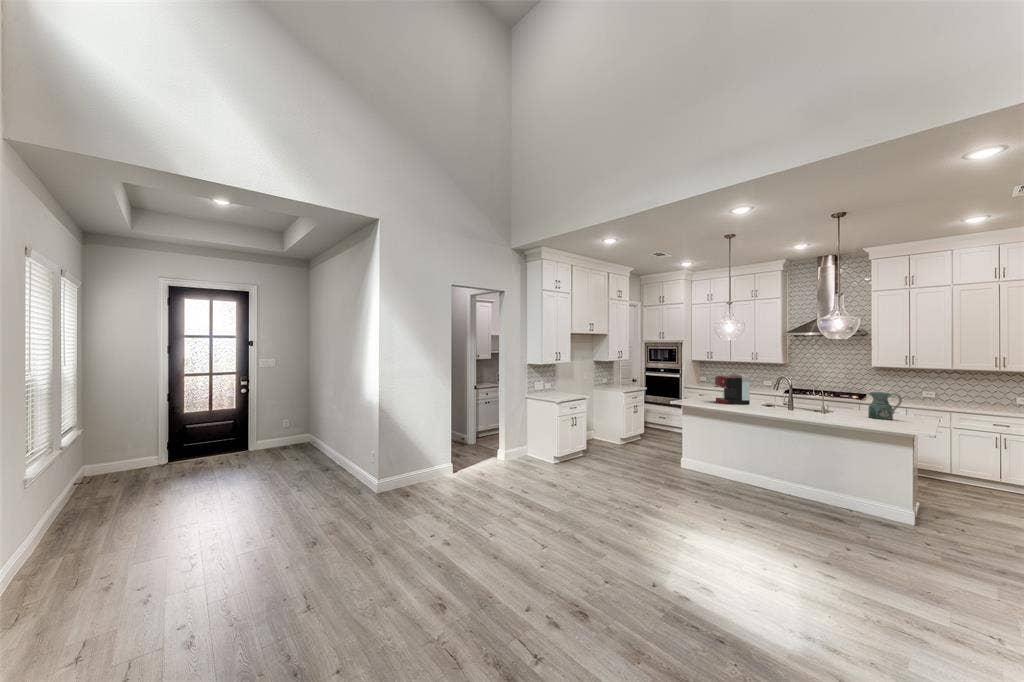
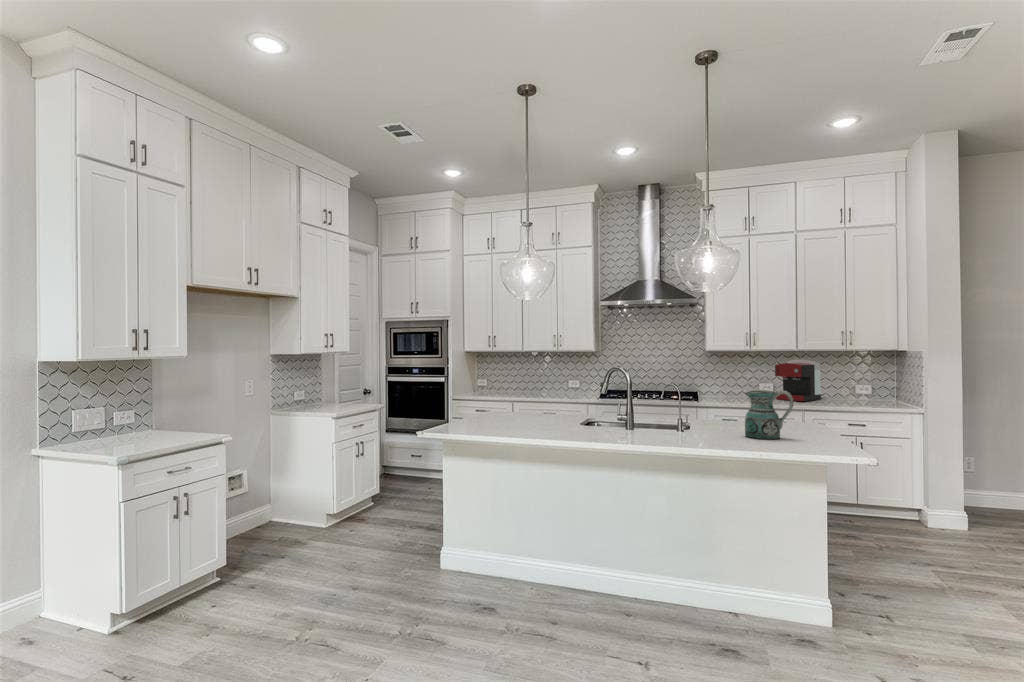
coffee maker: present [714,374,750,404] -> present [775,360,821,401]

